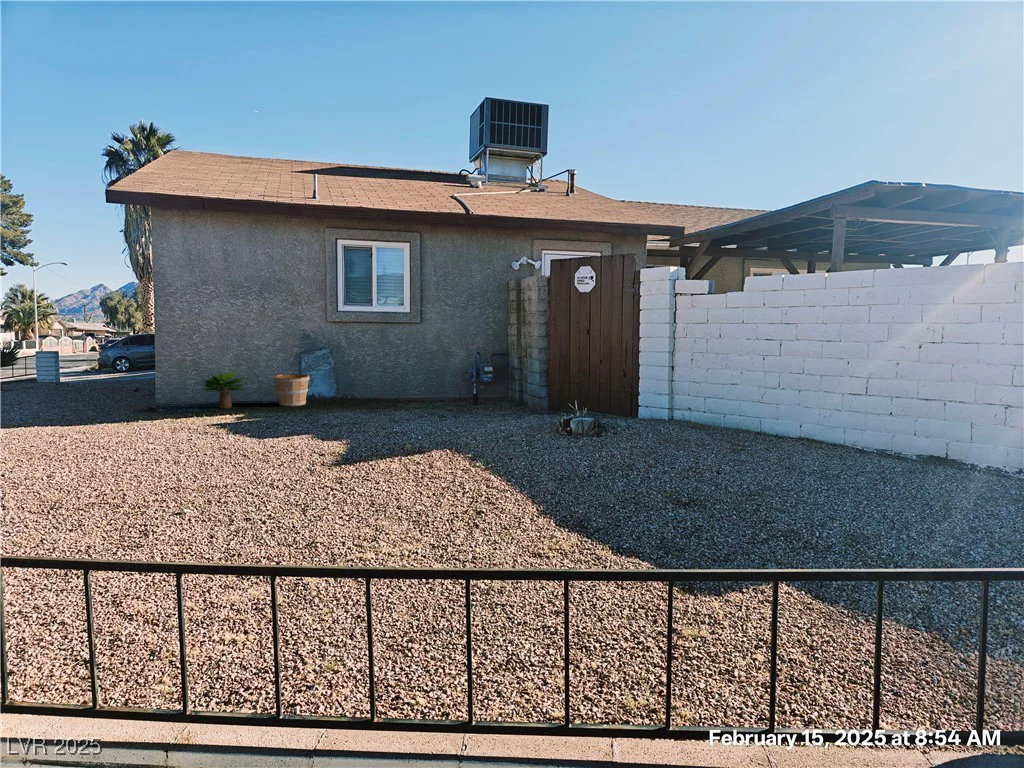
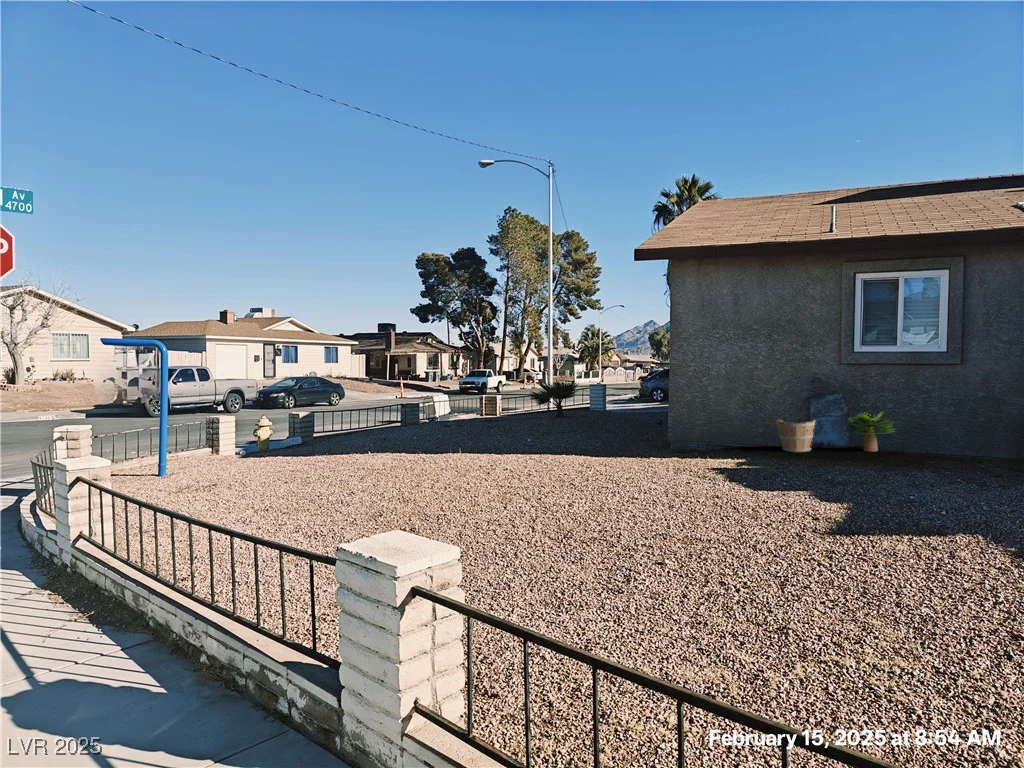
potted plant: present [203,372,245,408] -> present [847,413,894,451]

